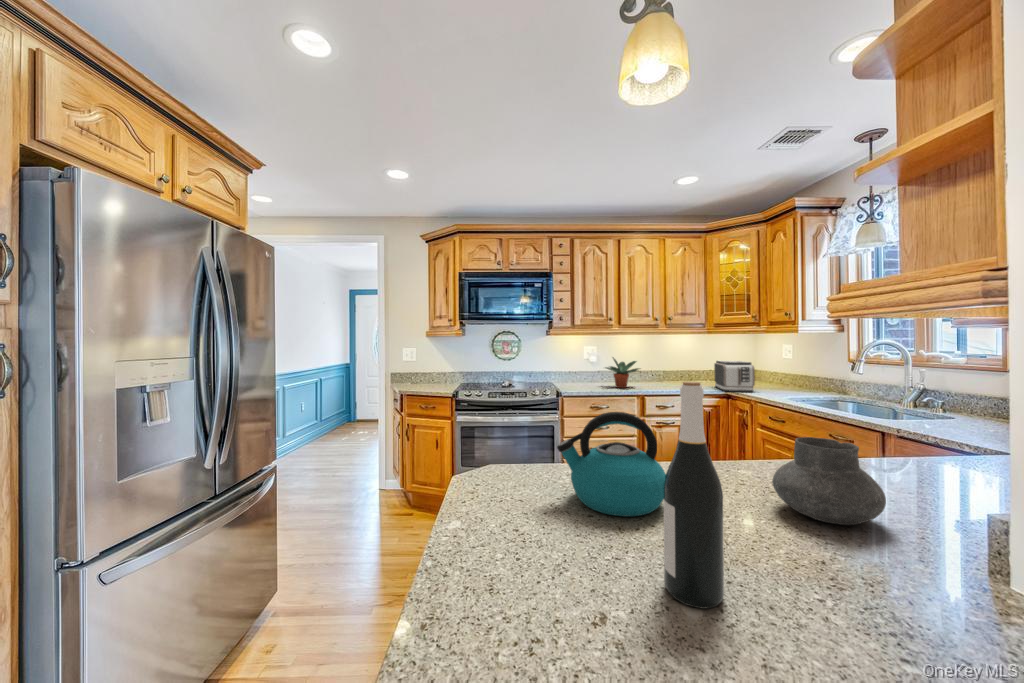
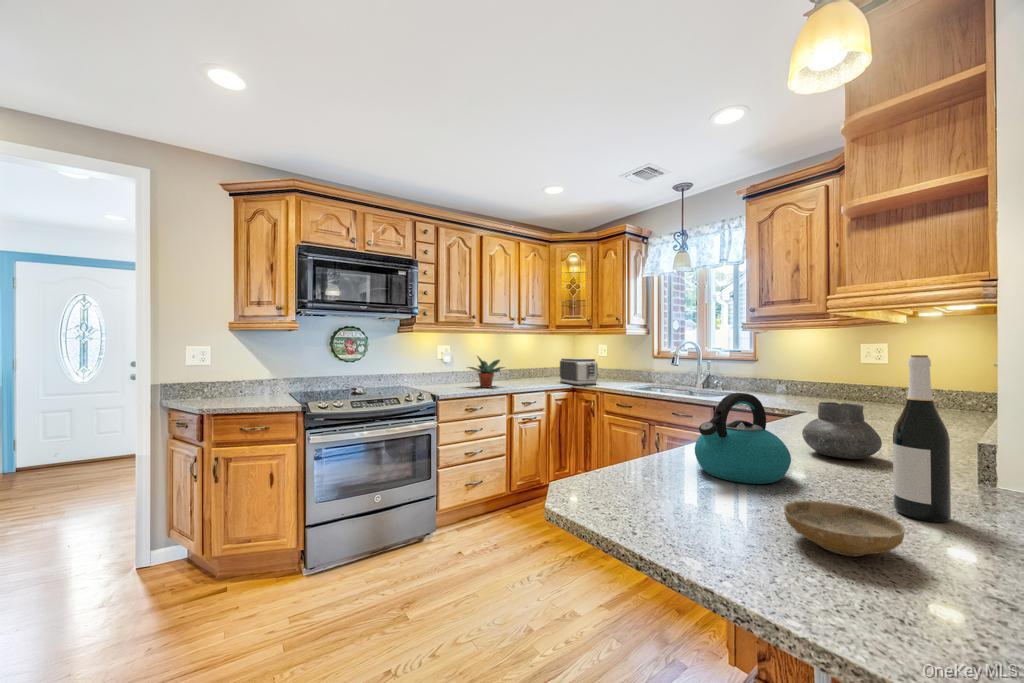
ceramic bowl: none [448,524,550,589] -> present [784,501,905,556]

